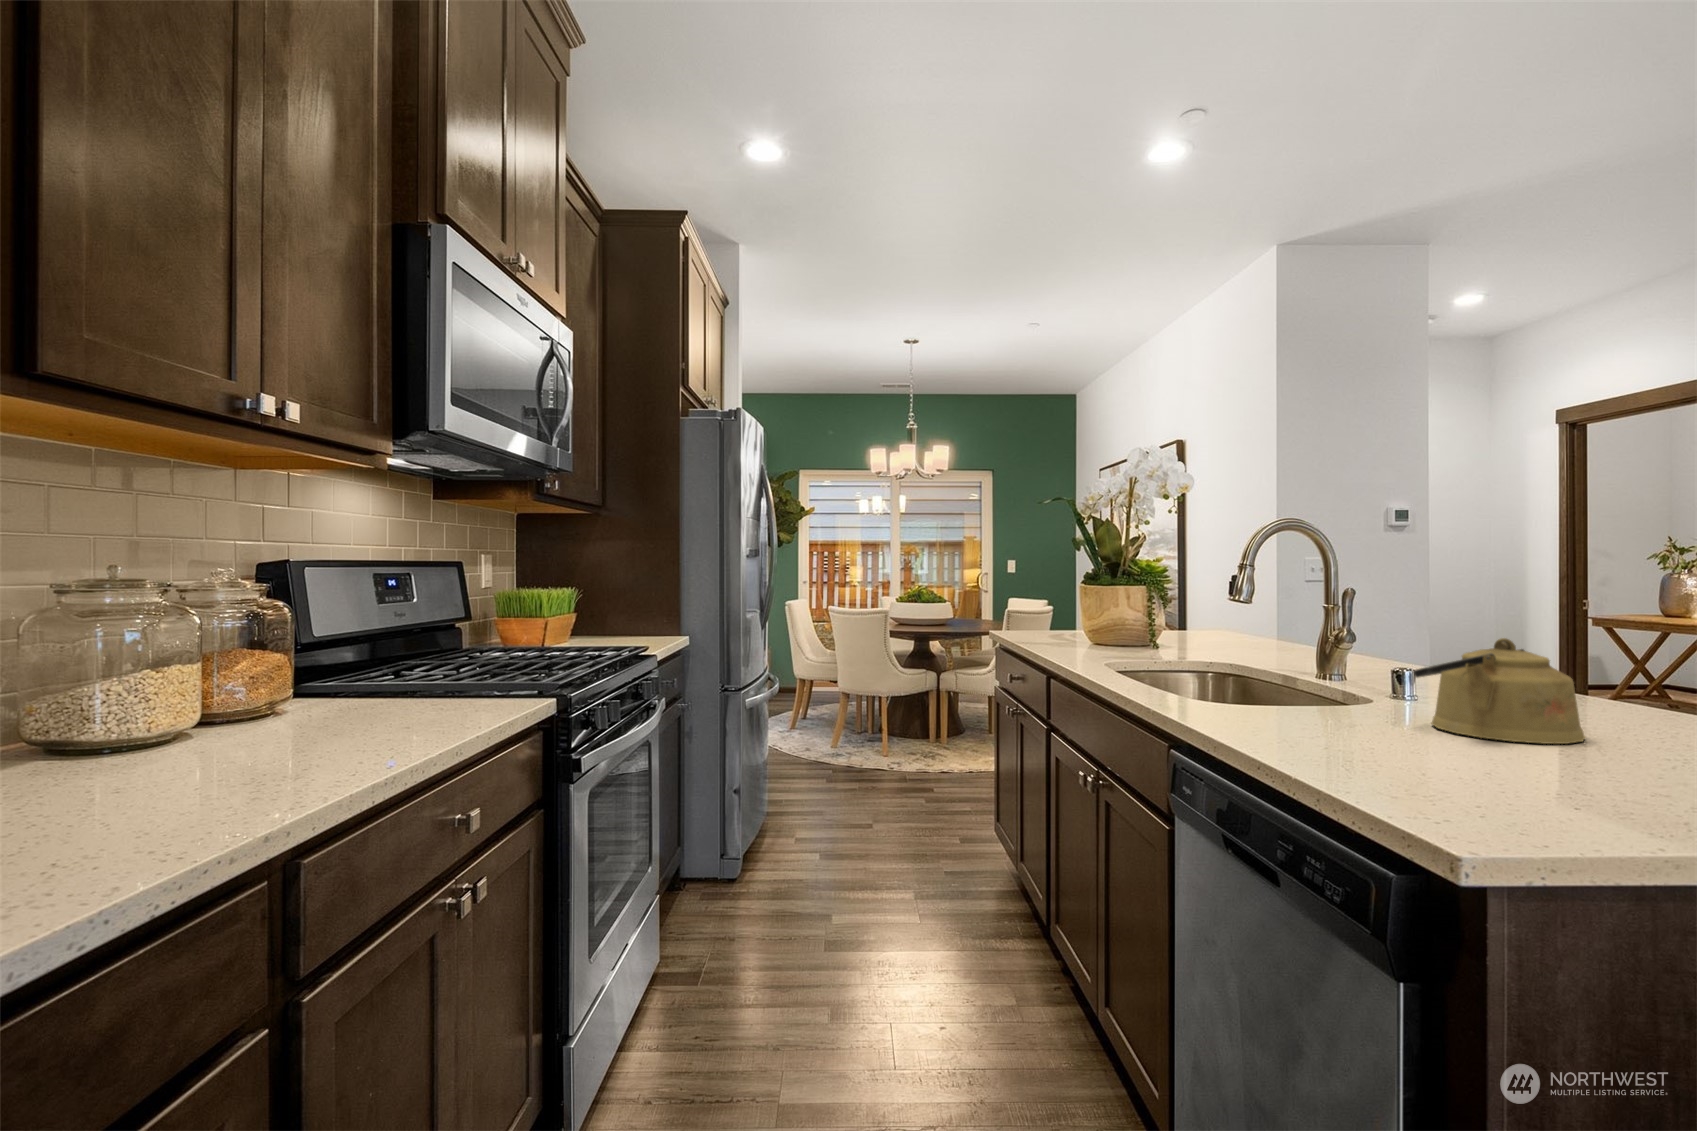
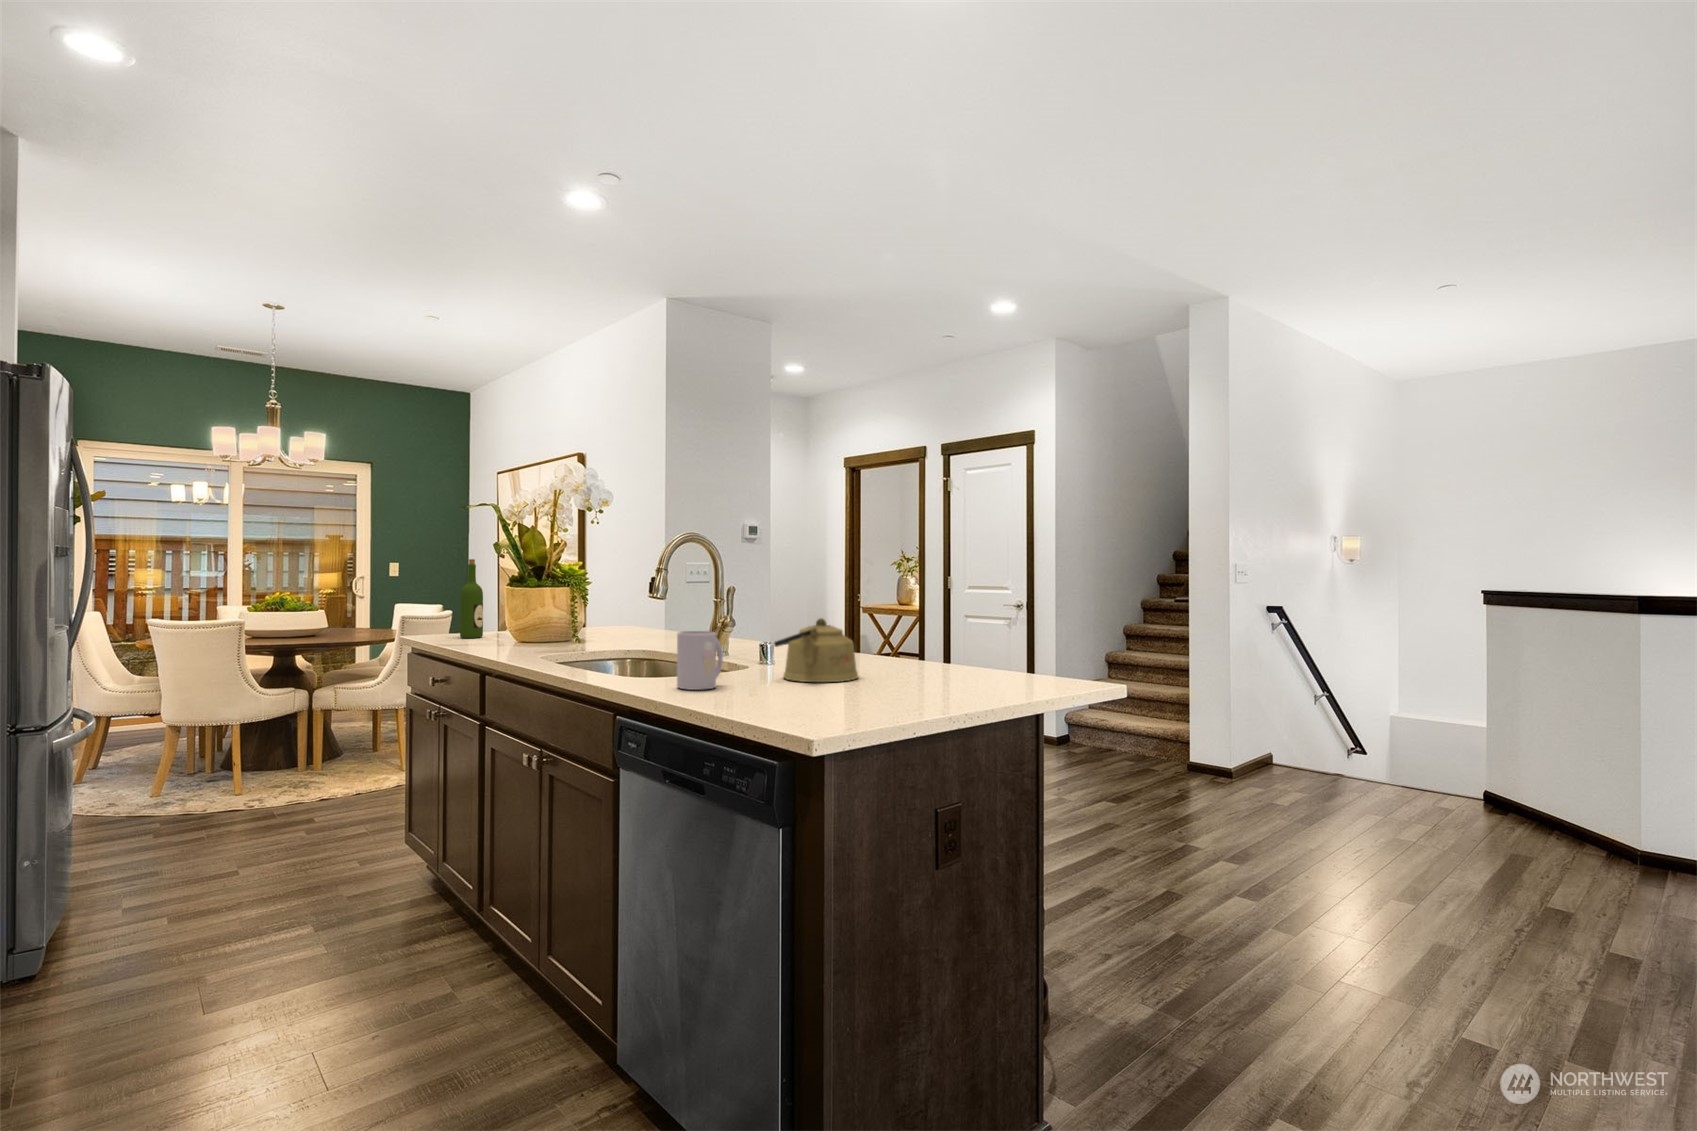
wine bottle: none [1041,556,1062,636] -> present [460,559,483,638]
mug: none [1253,647,1325,730] -> present [677,631,723,690]

